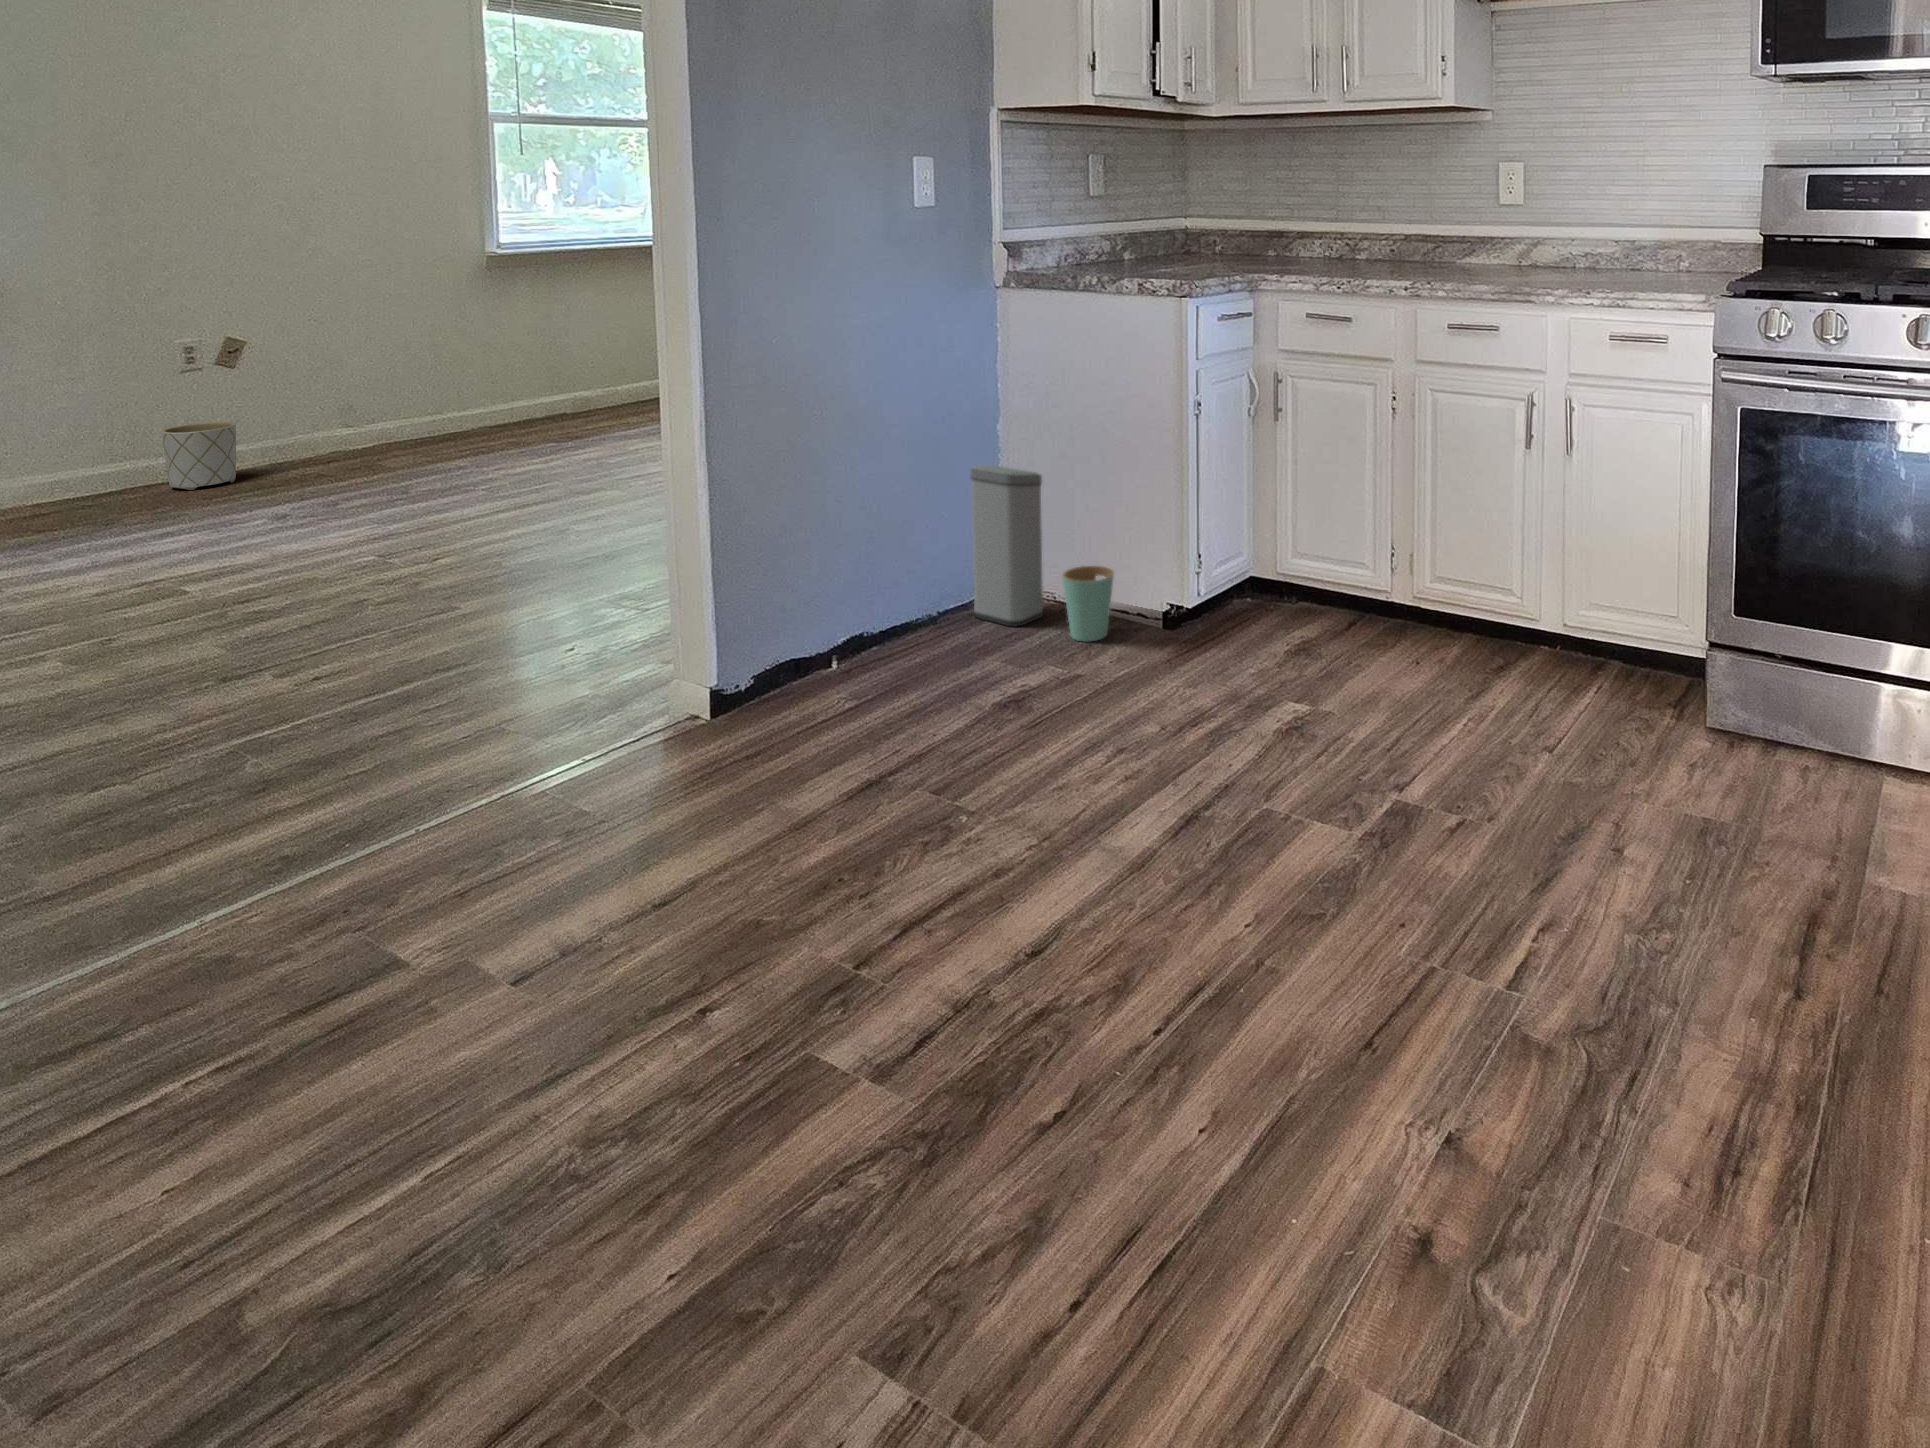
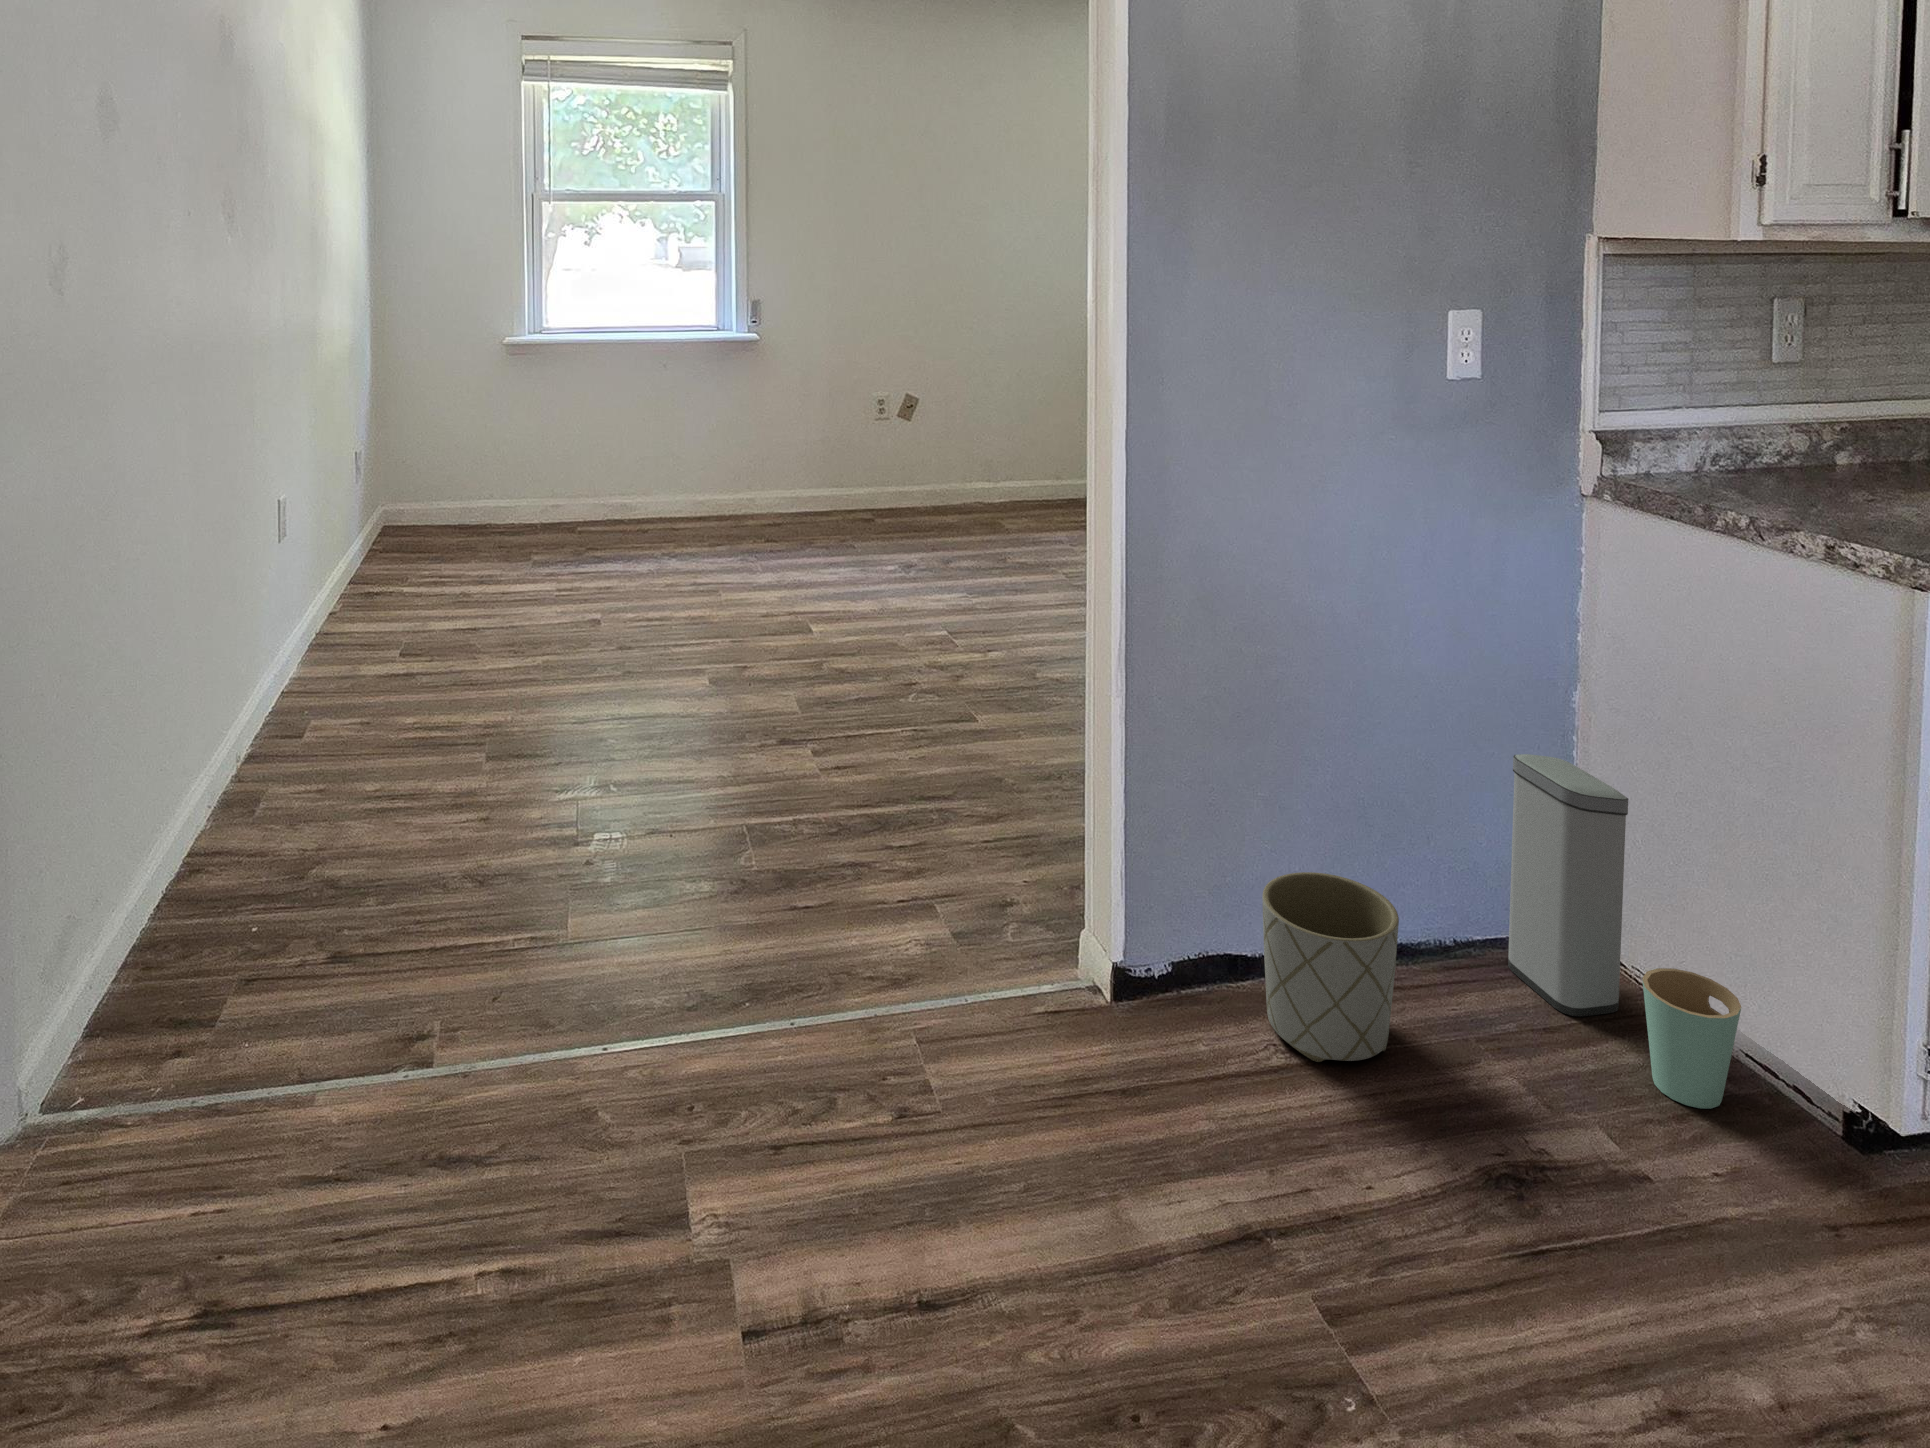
planter: present [161,422,236,490] -> present [1262,872,1399,1062]

